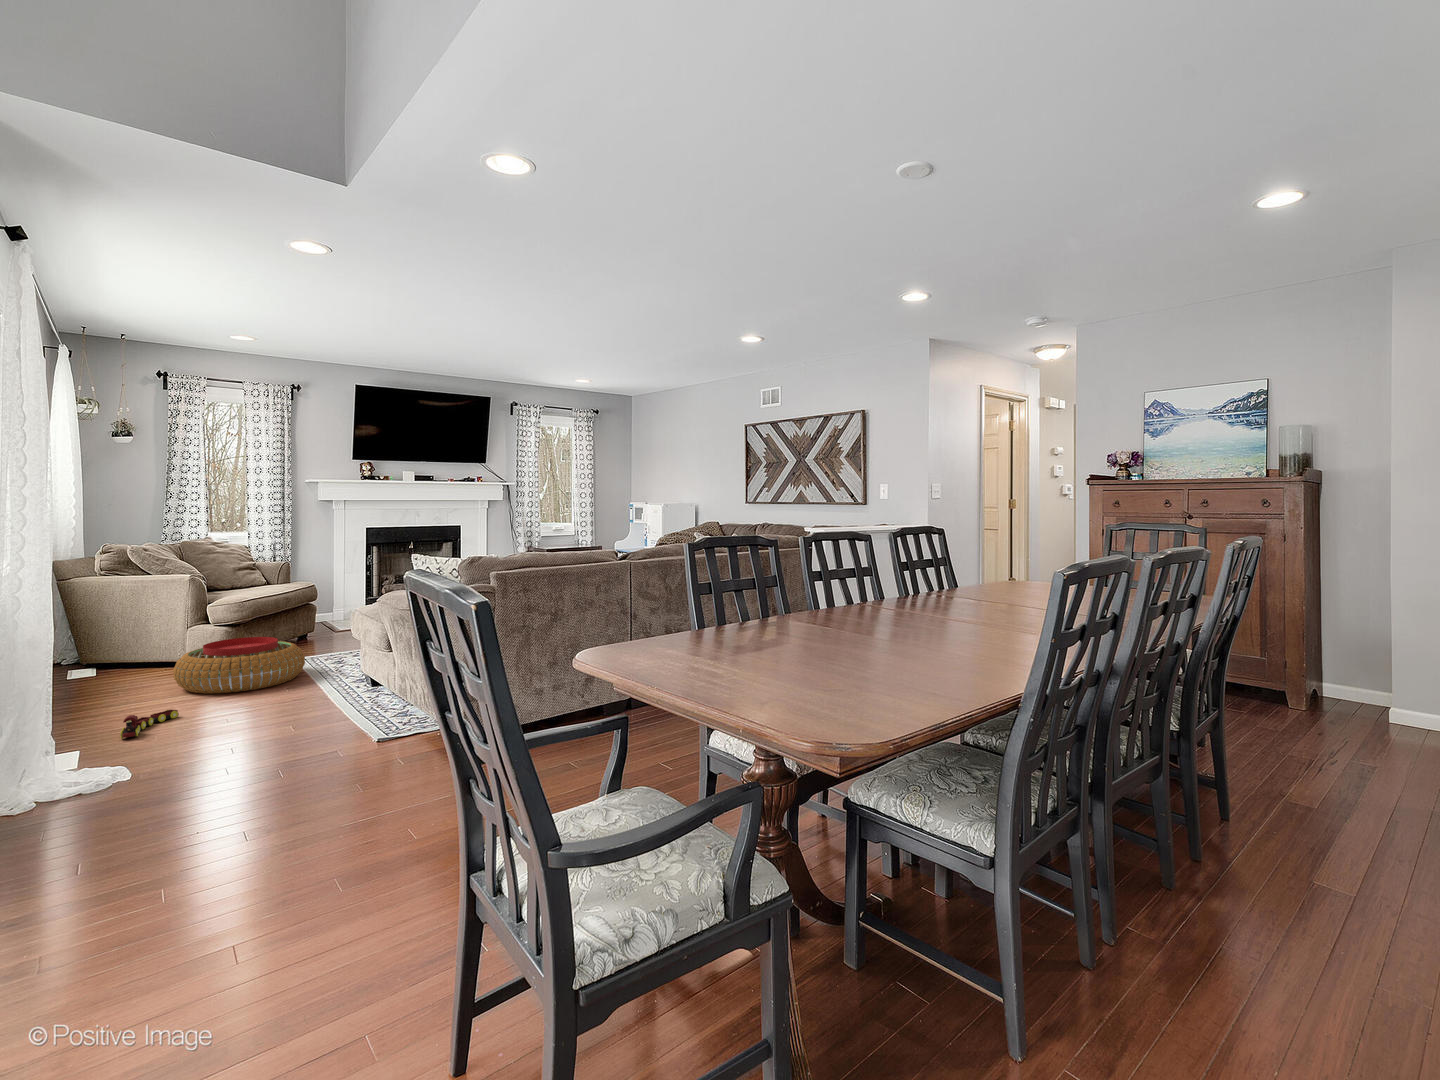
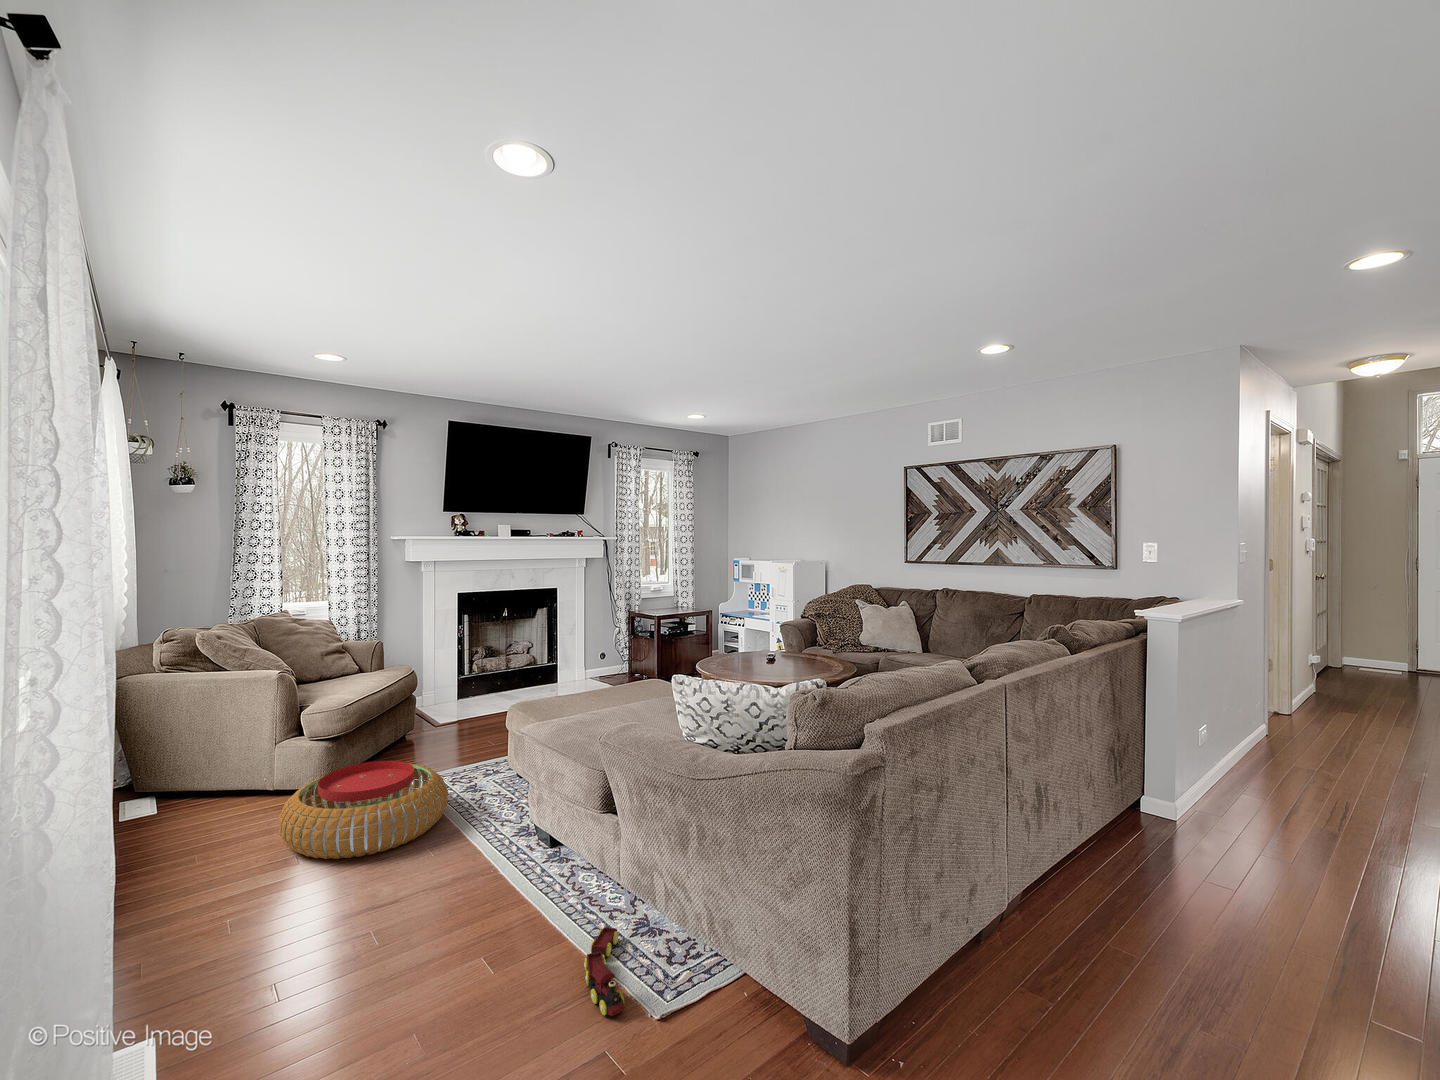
toy train: present [120,710,179,739] -> present [584,927,624,1016]

